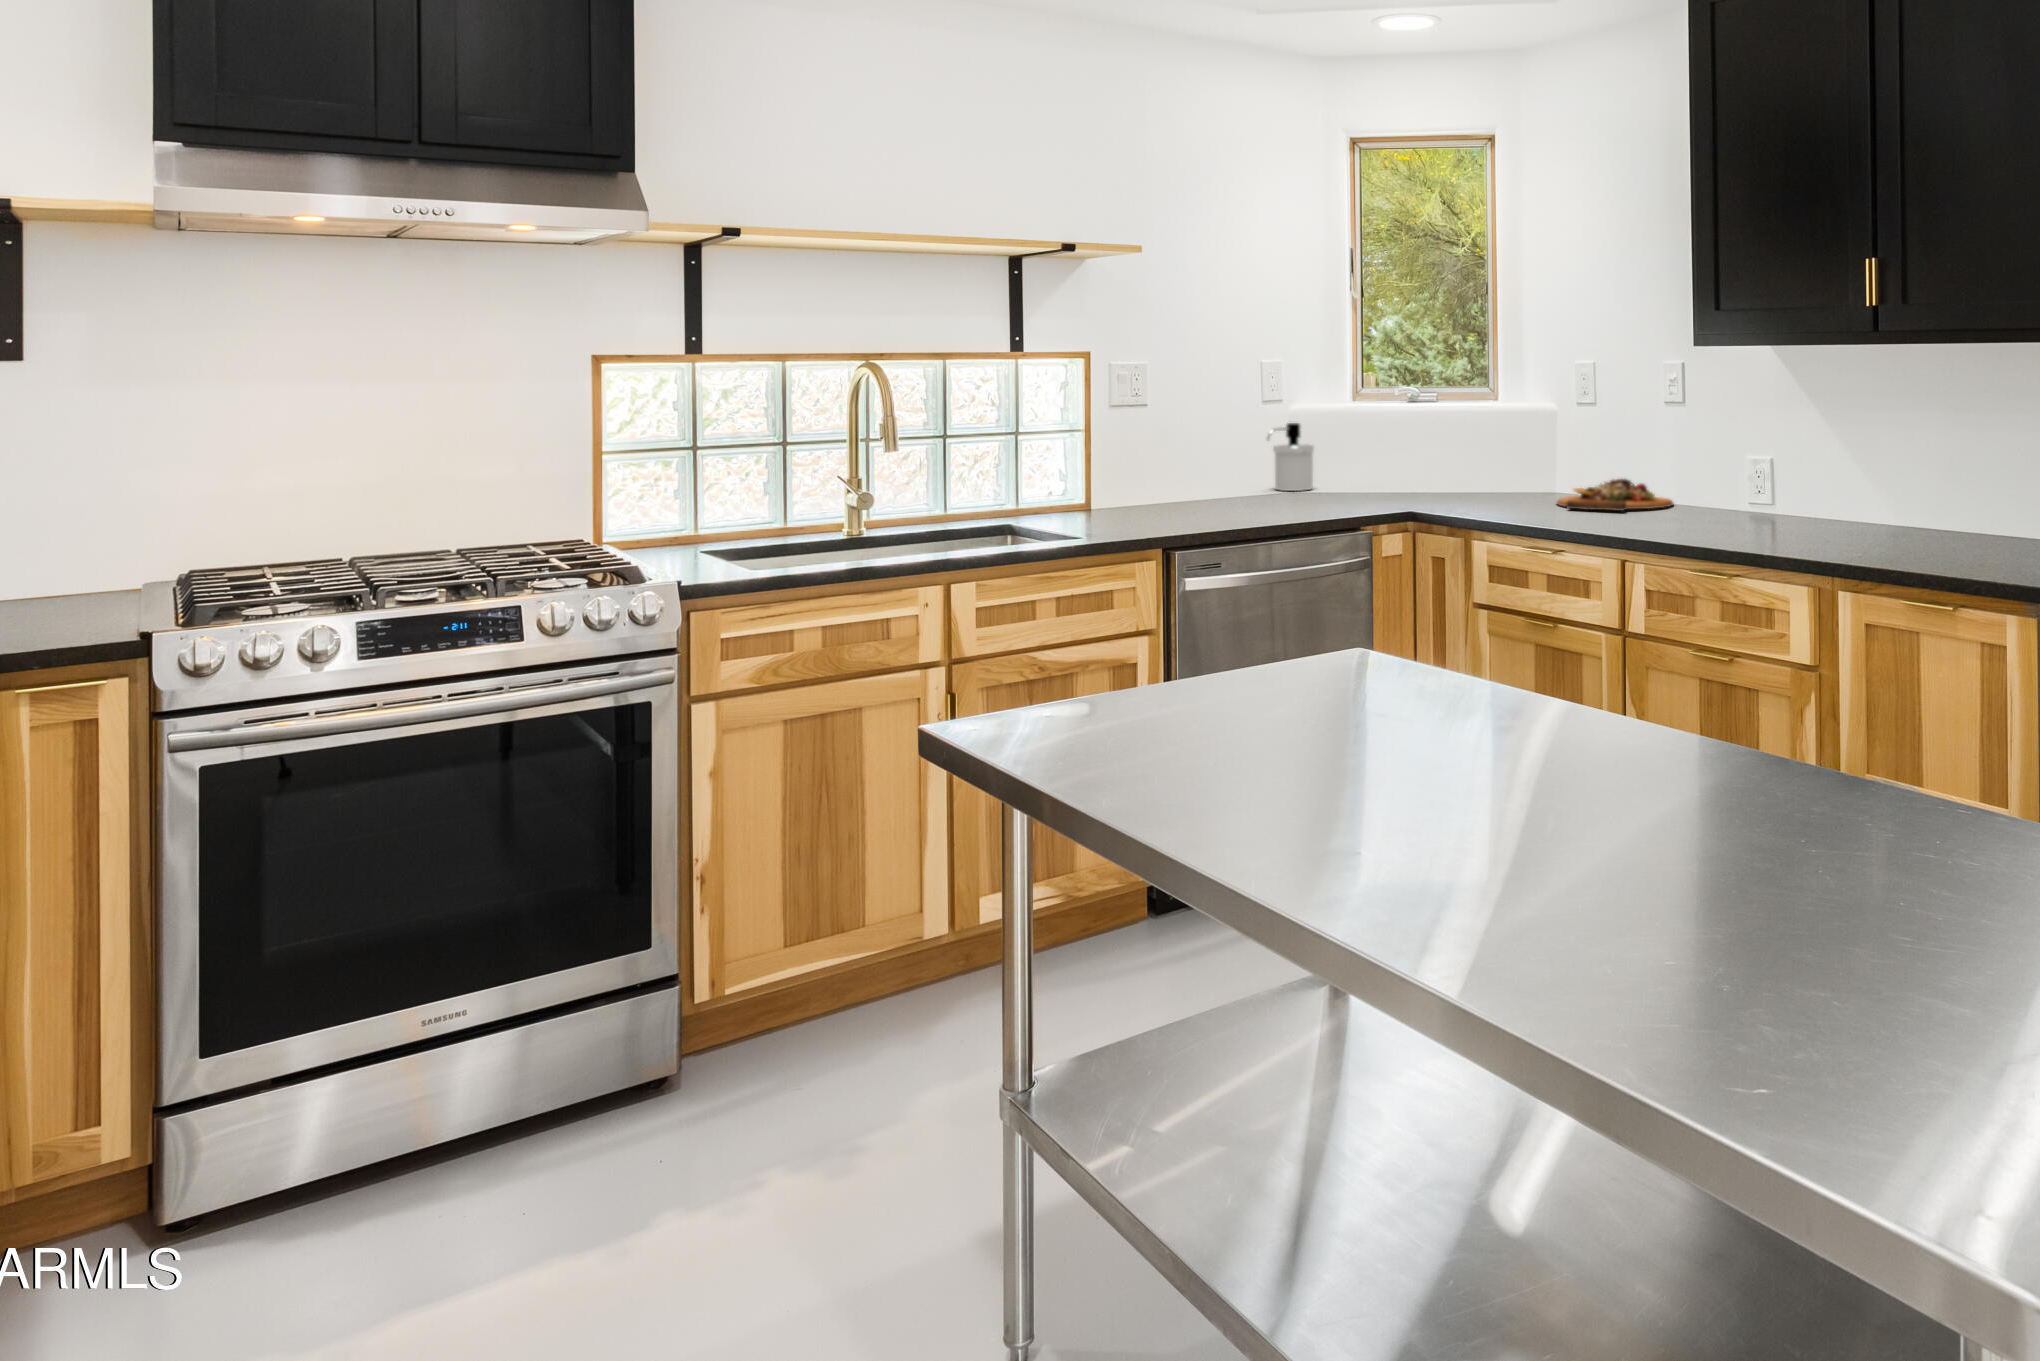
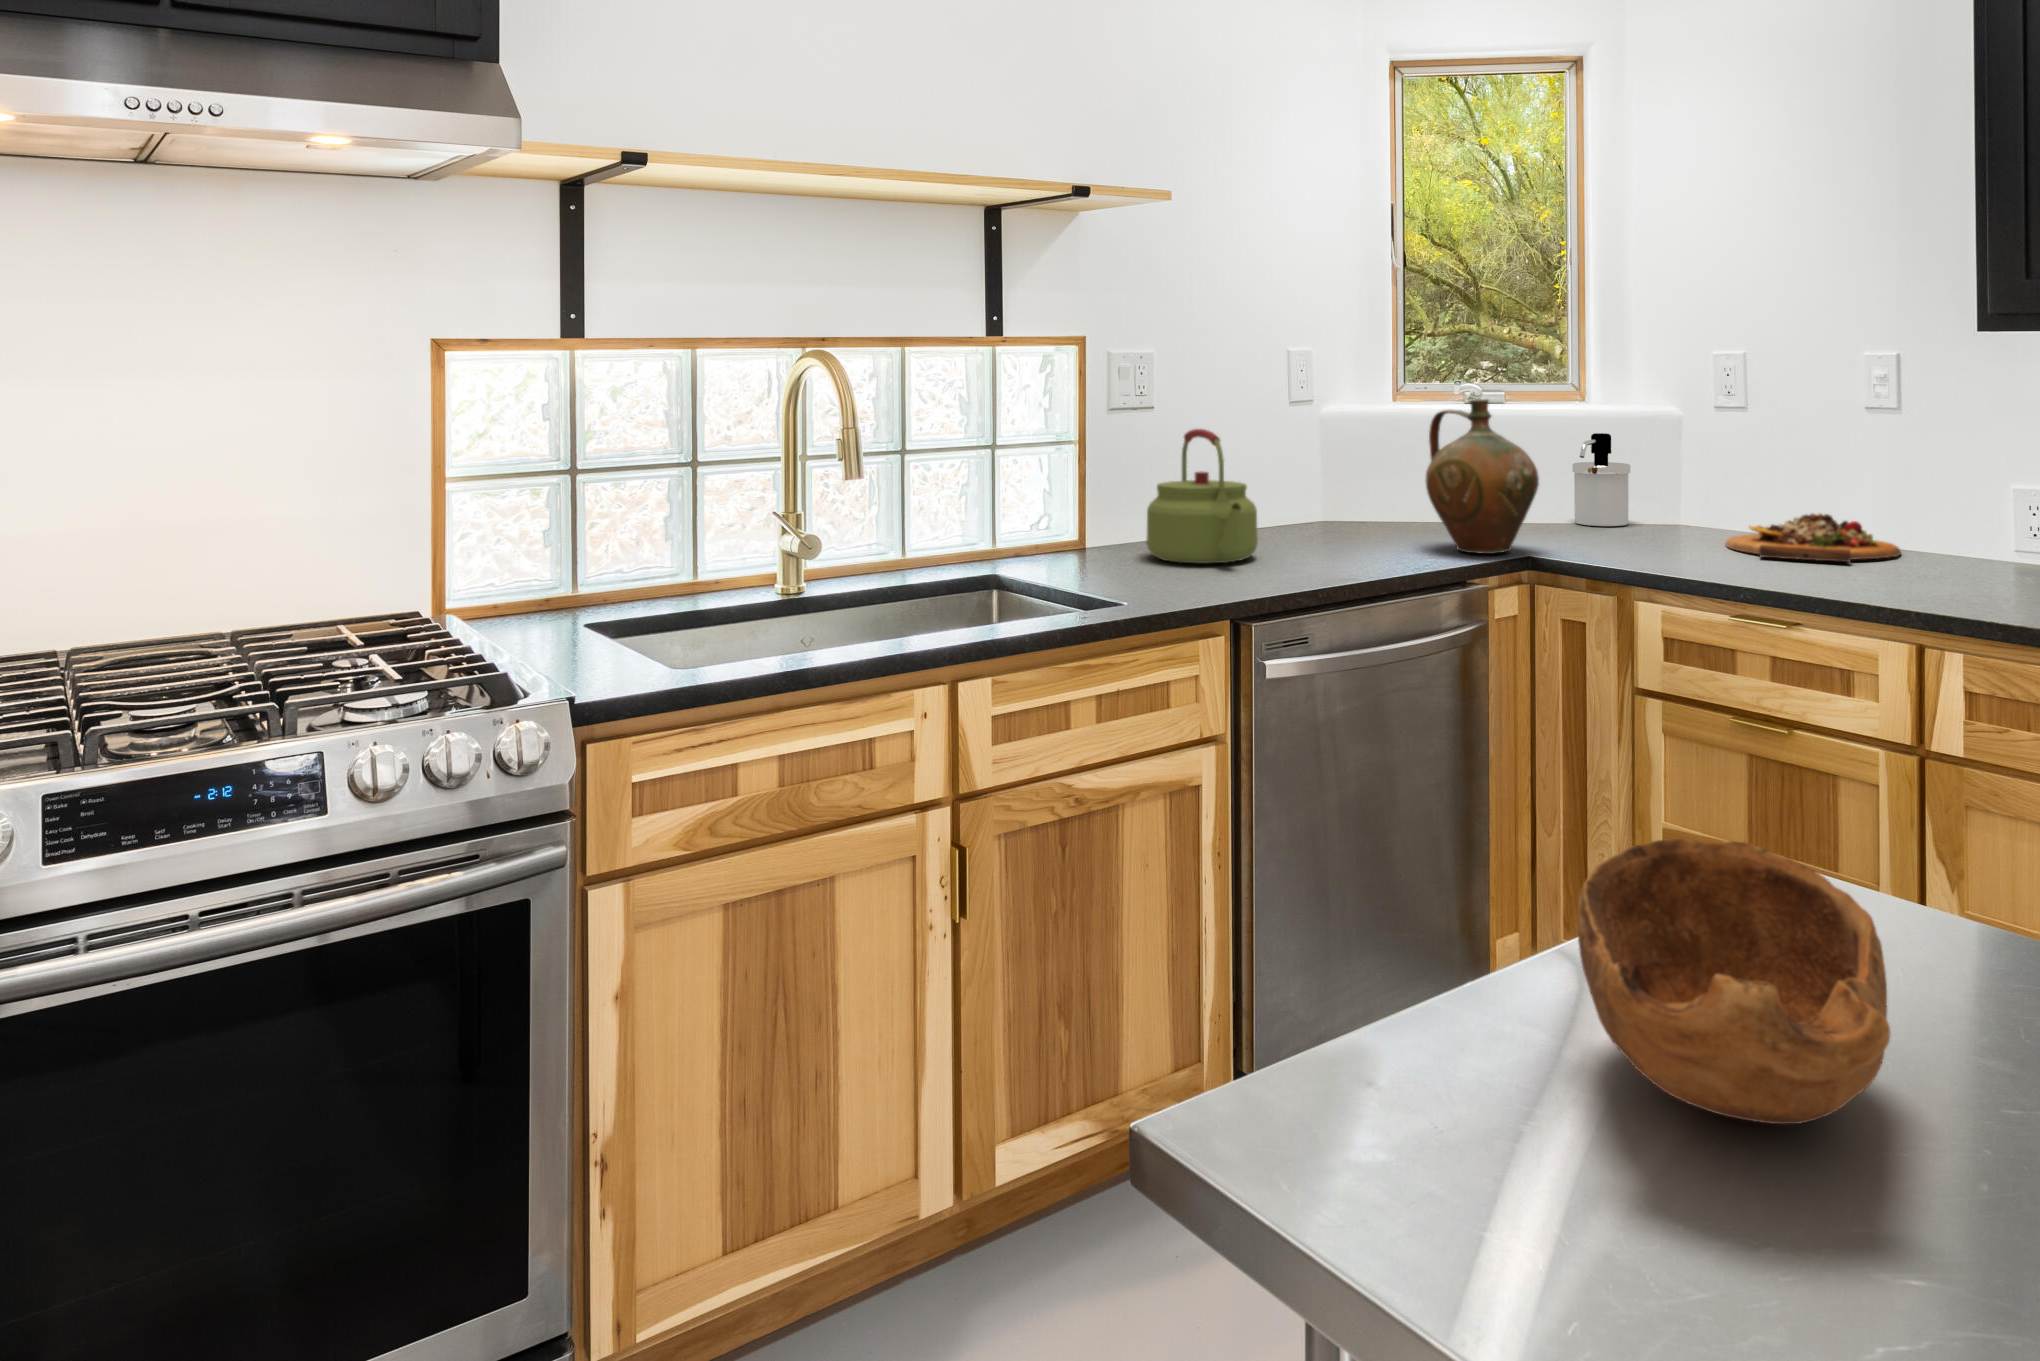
ceramic jug: none [1334,397,1415,509] -> present [1425,400,1539,554]
kettle: none [1126,419,1207,516] -> present [1146,429,1258,563]
soap dispenser: present [1267,423,1314,491] -> present [1572,433,1630,526]
wooden bowl: none [1123,603,1283,715] -> present [1577,839,1890,1124]

